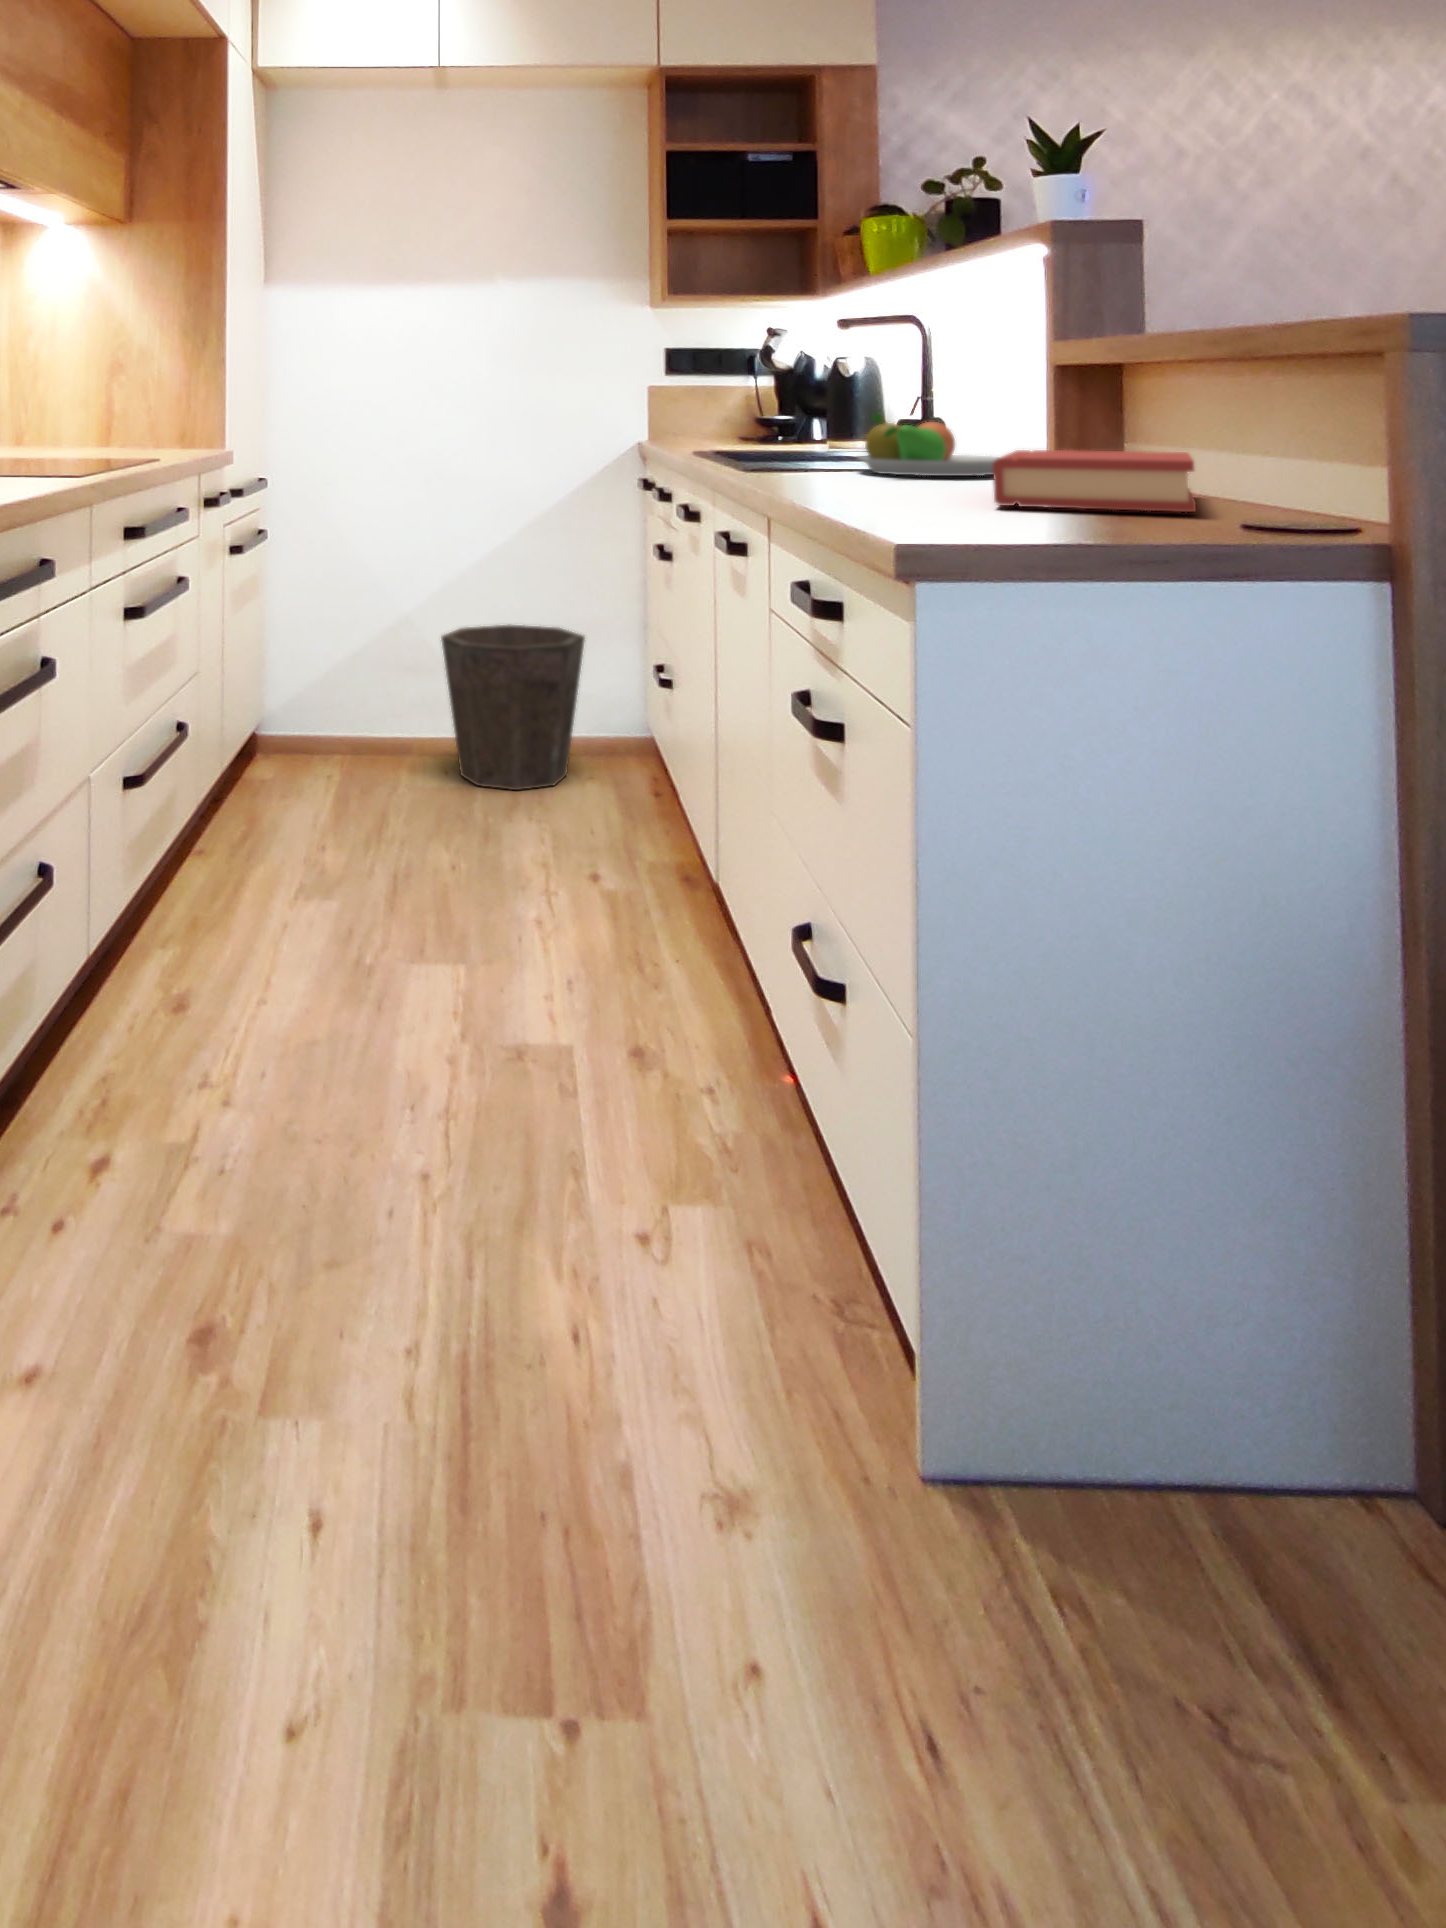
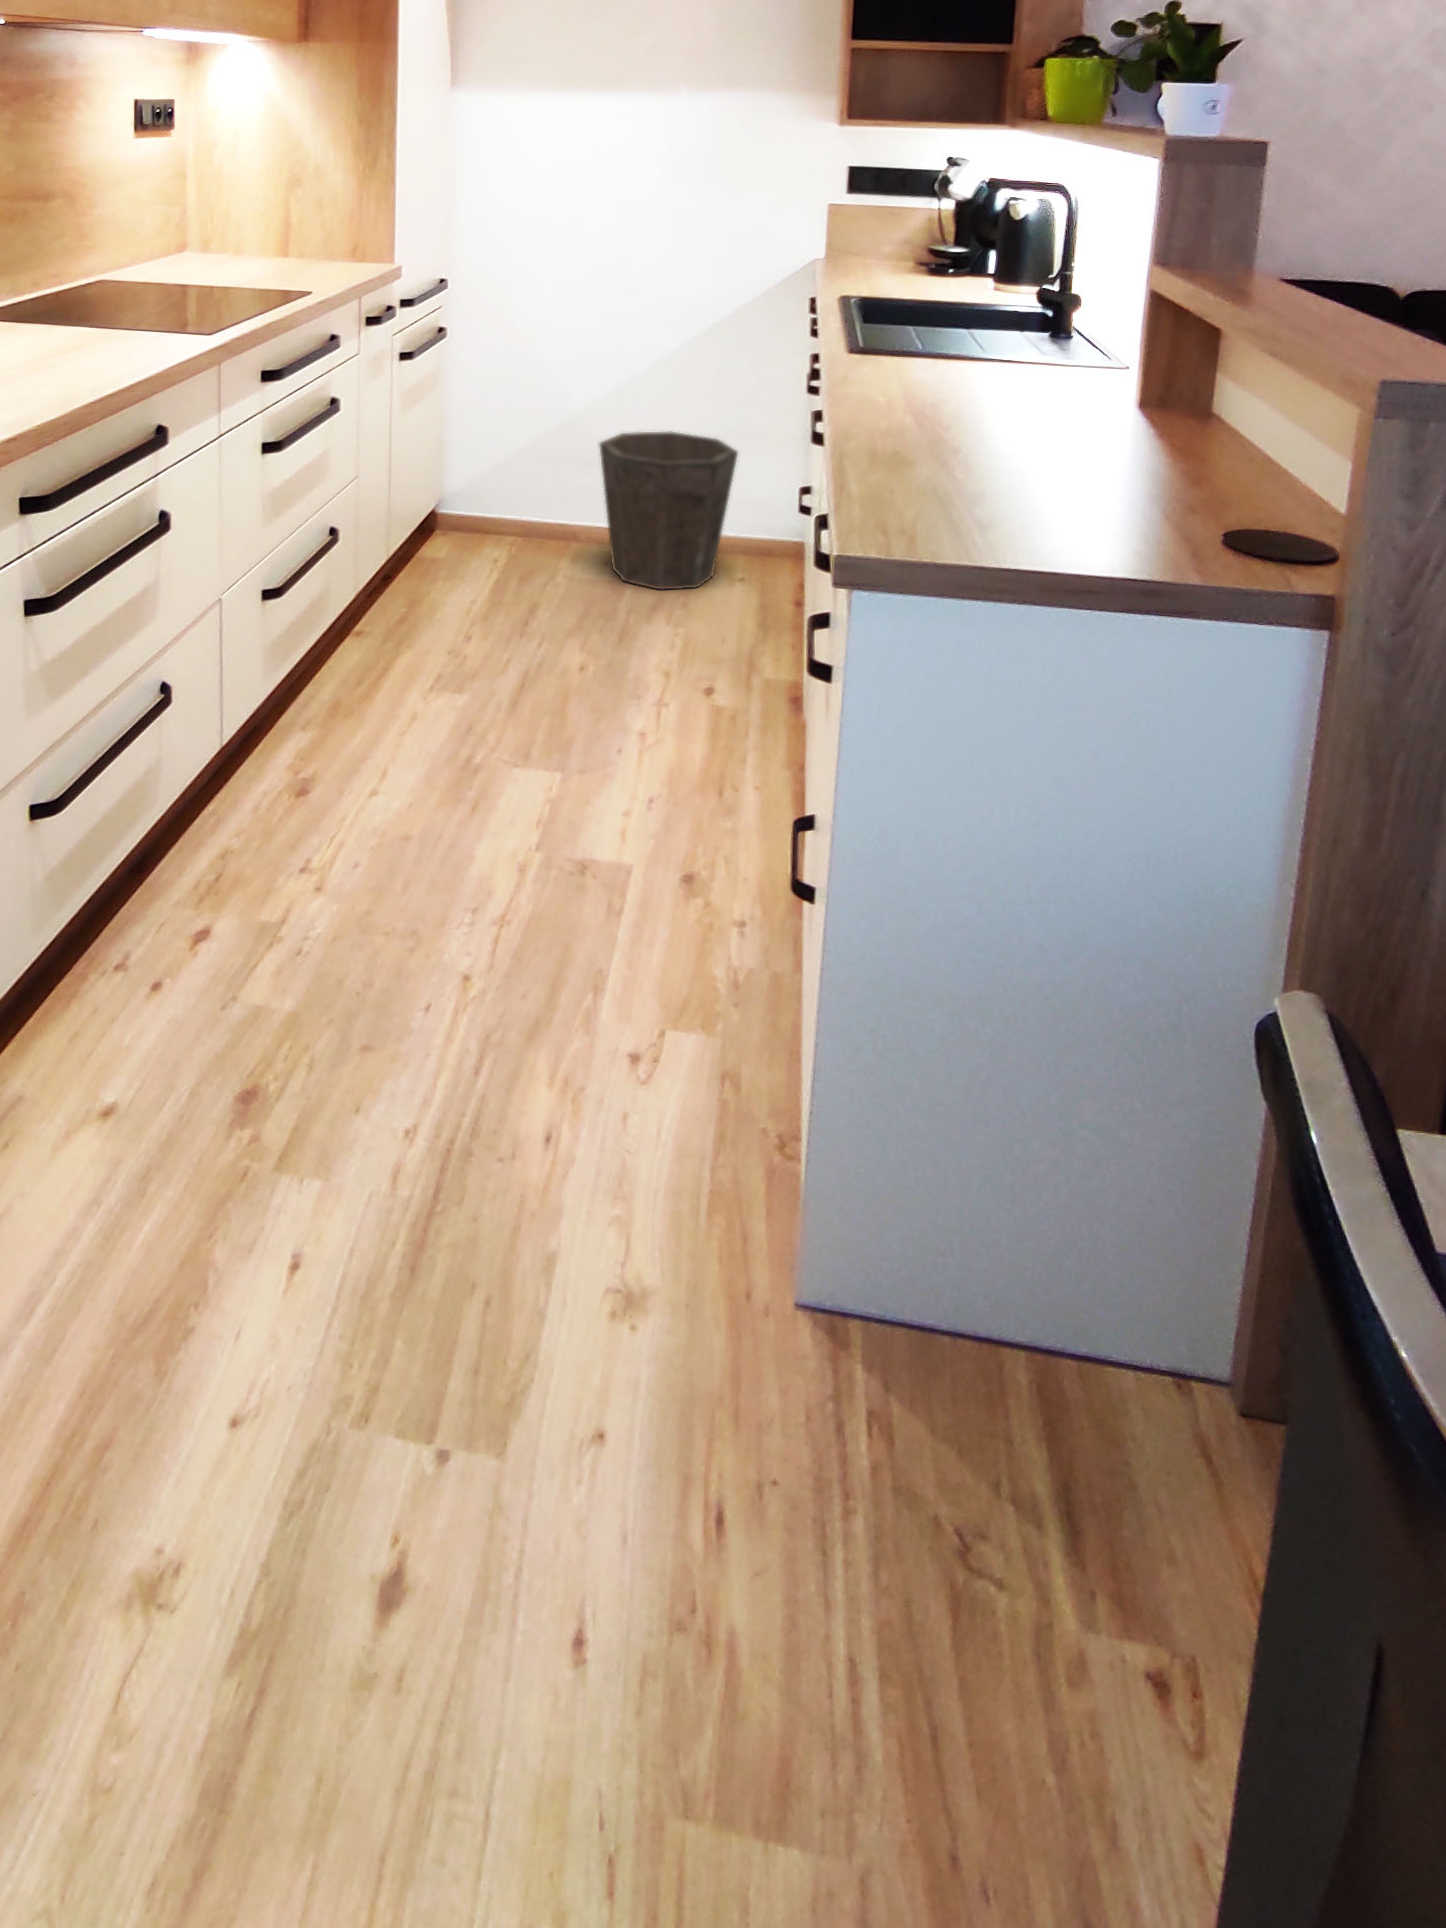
fruit bowl: present [859,414,998,476] -> none [925,340,1083,415]
hardback book: present [993,450,1196,512] -> none [984,414,1222,531]

